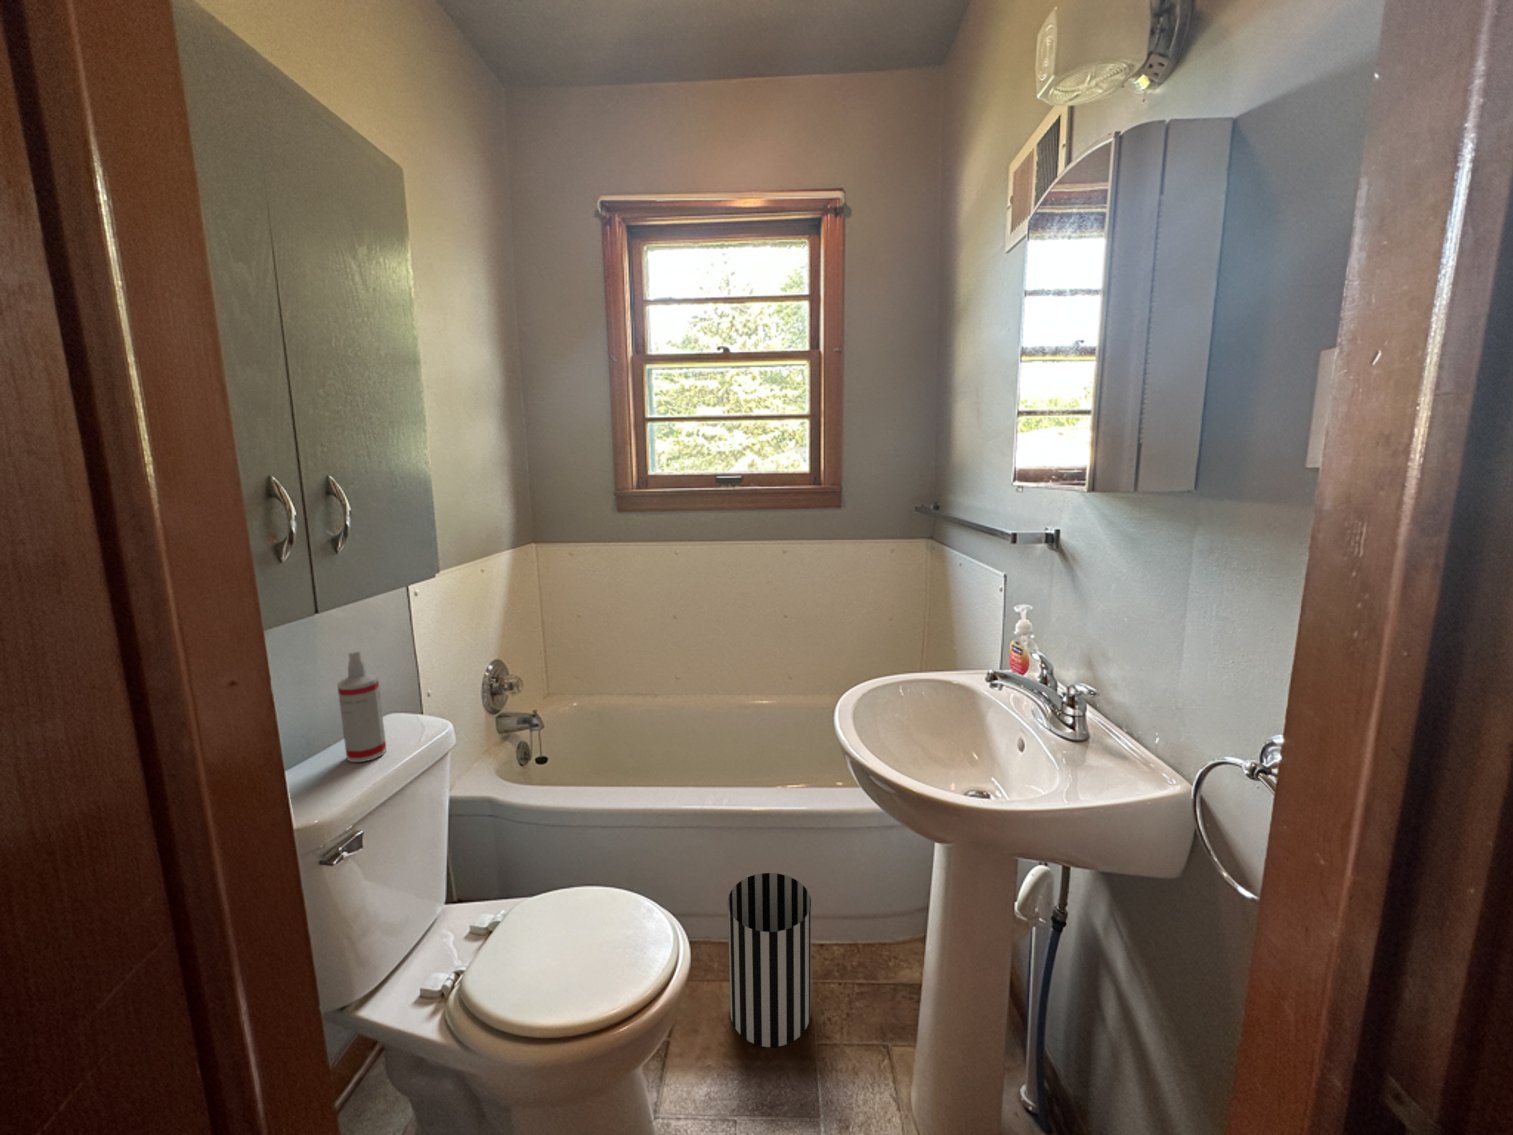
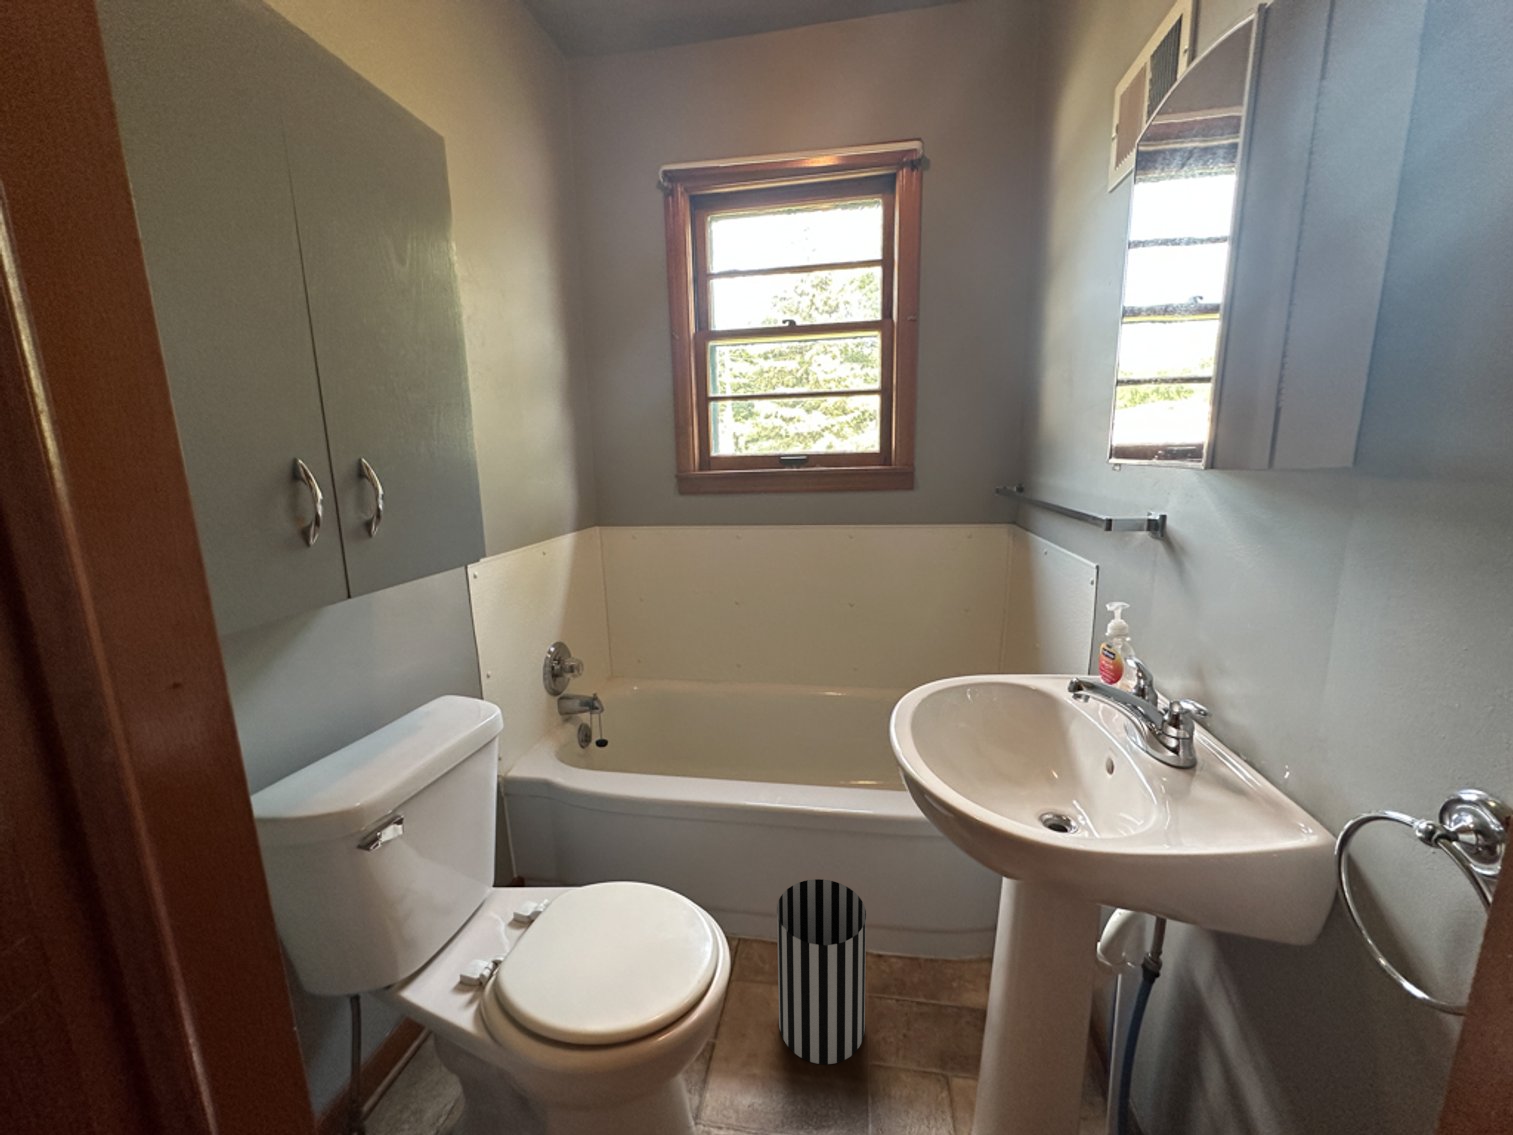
spray bottle: present [337,651,386,762] -> none [383,635,432,746]

